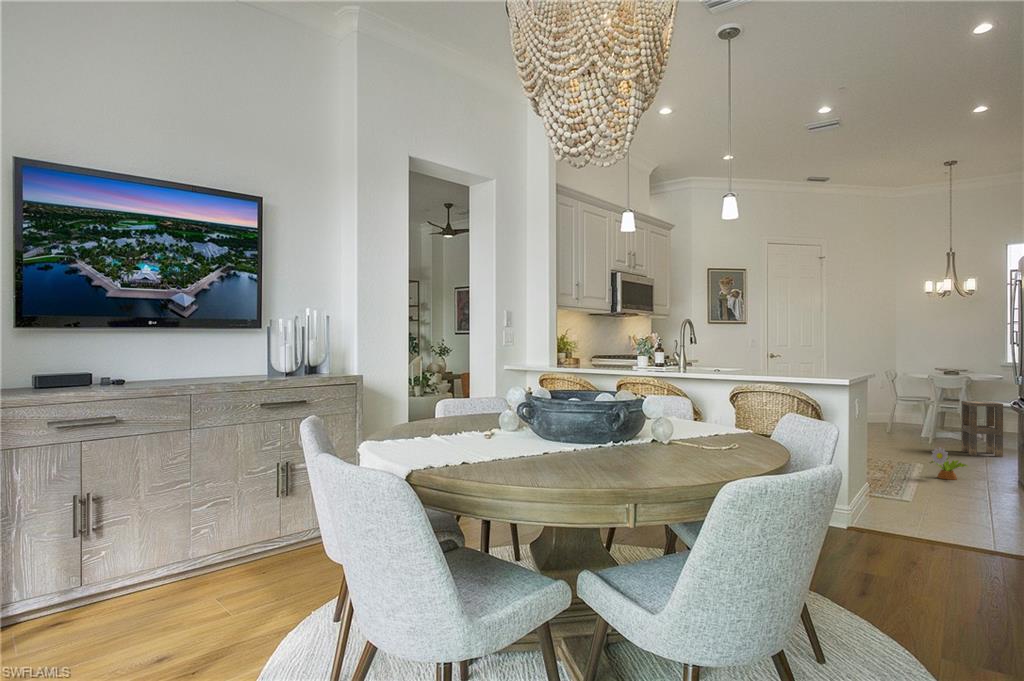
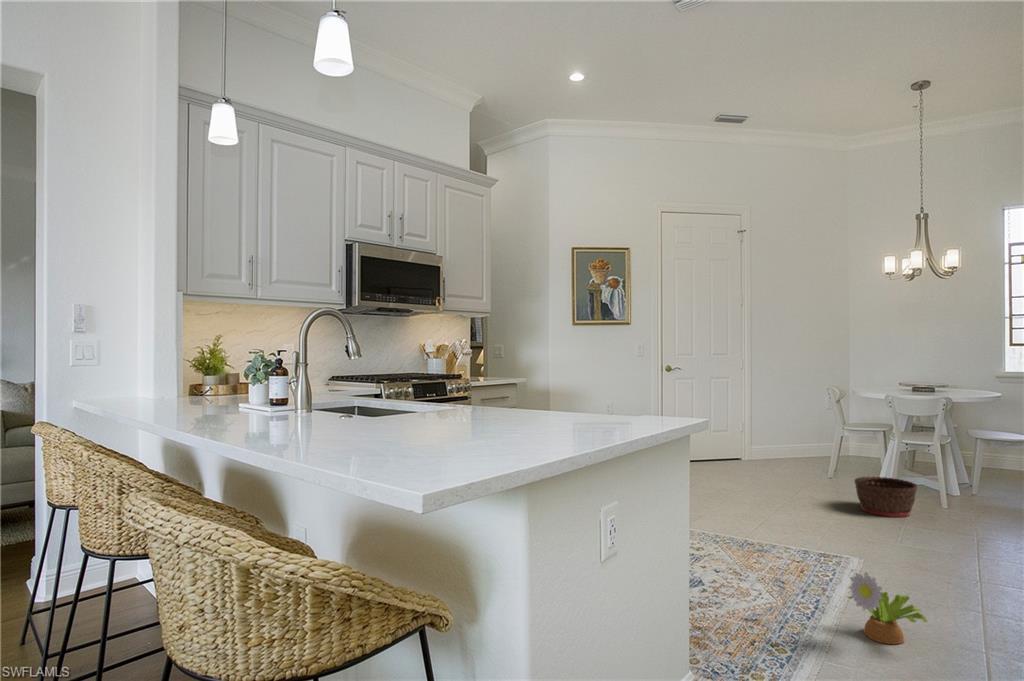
side table: present [961,401,1003,457] -> none [931,443,1005,546]
basket: none [912,426,952,448] -> present [854,477,917,517]

